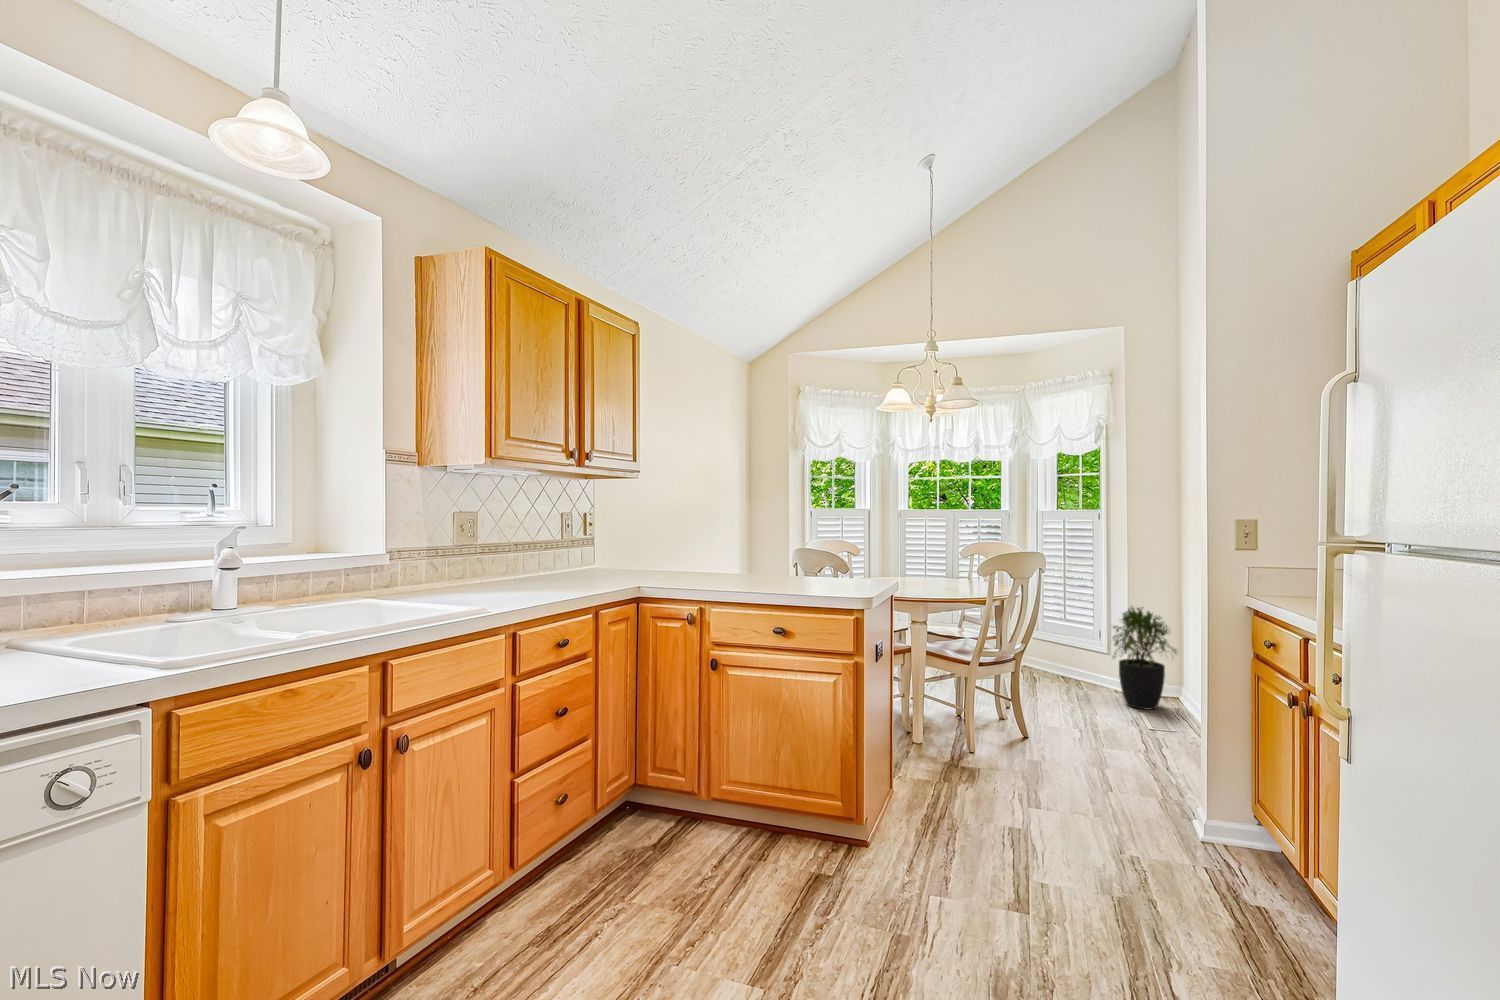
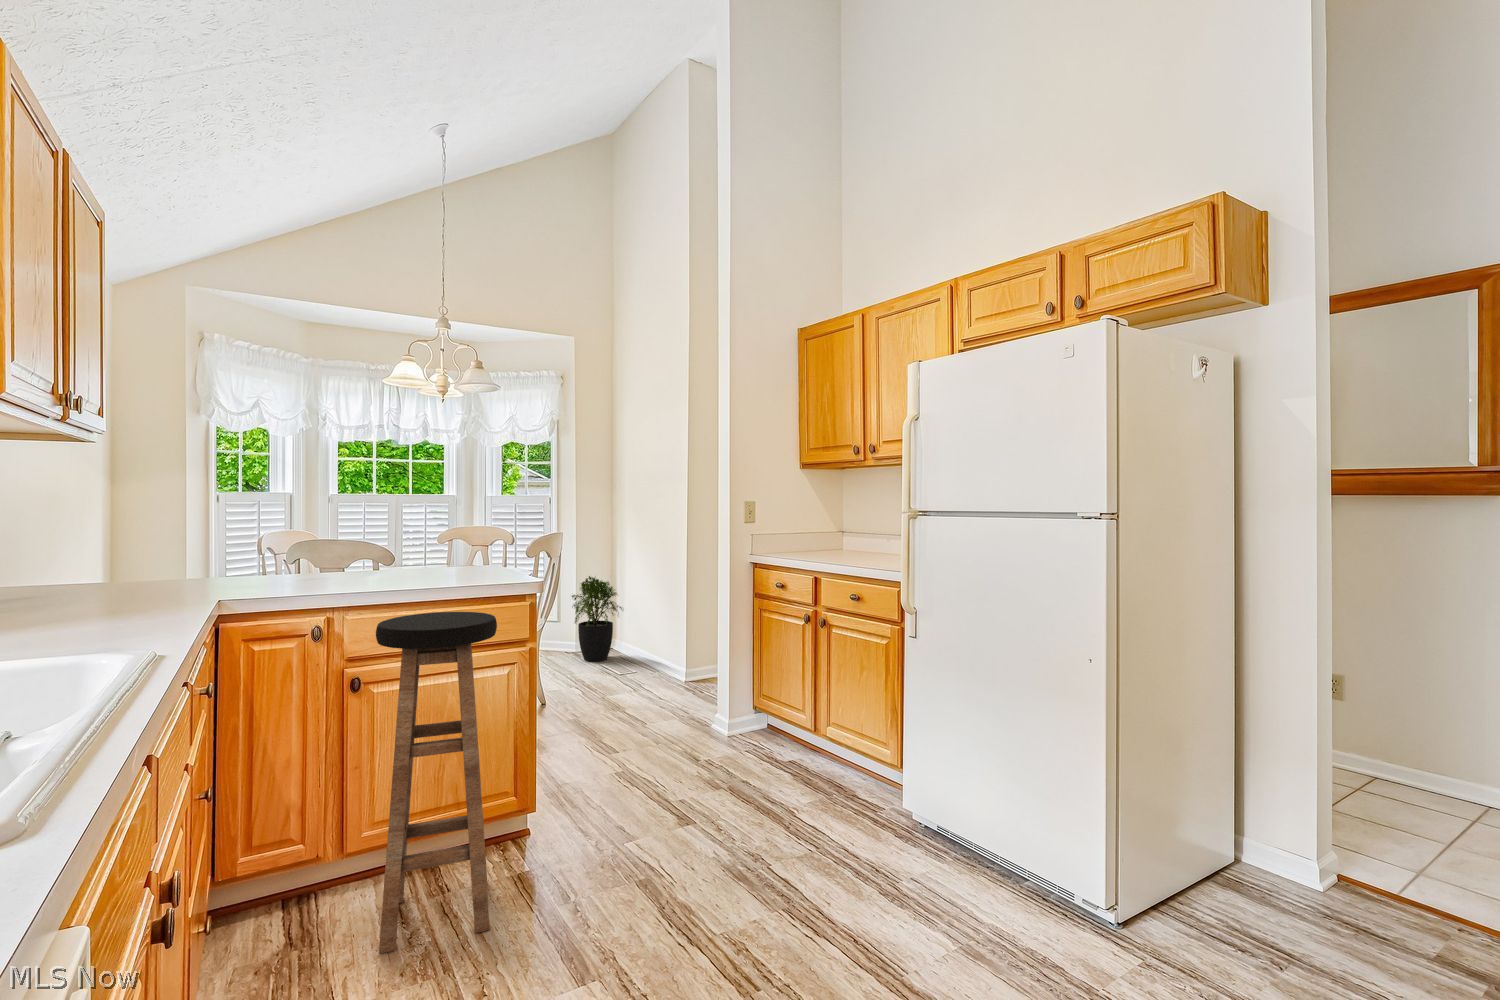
bar stool: none [685,615,795,901] -> present [376,612,497,954]

